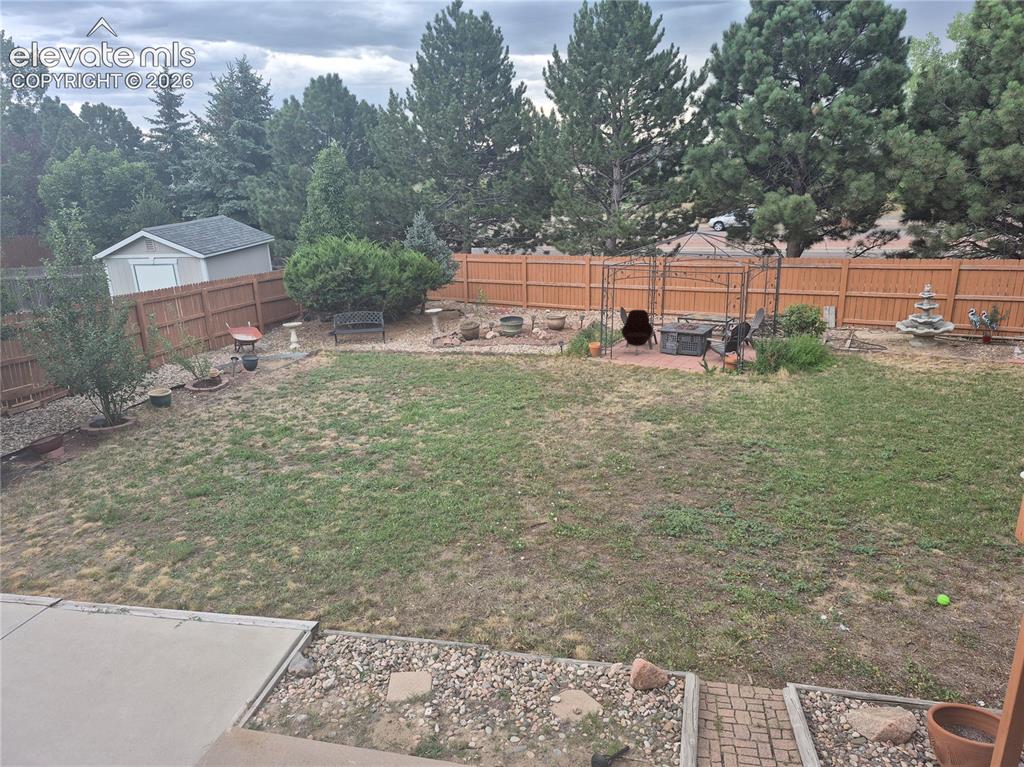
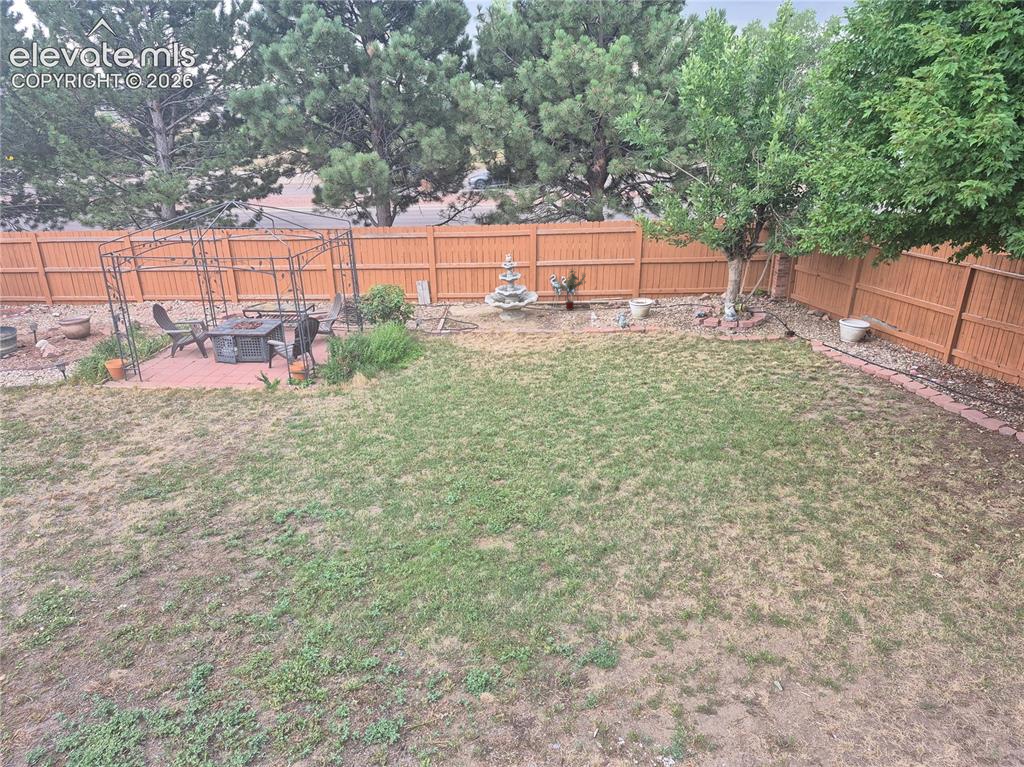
chair: present [622,309,653,354] -> none [149,310,197,374]

